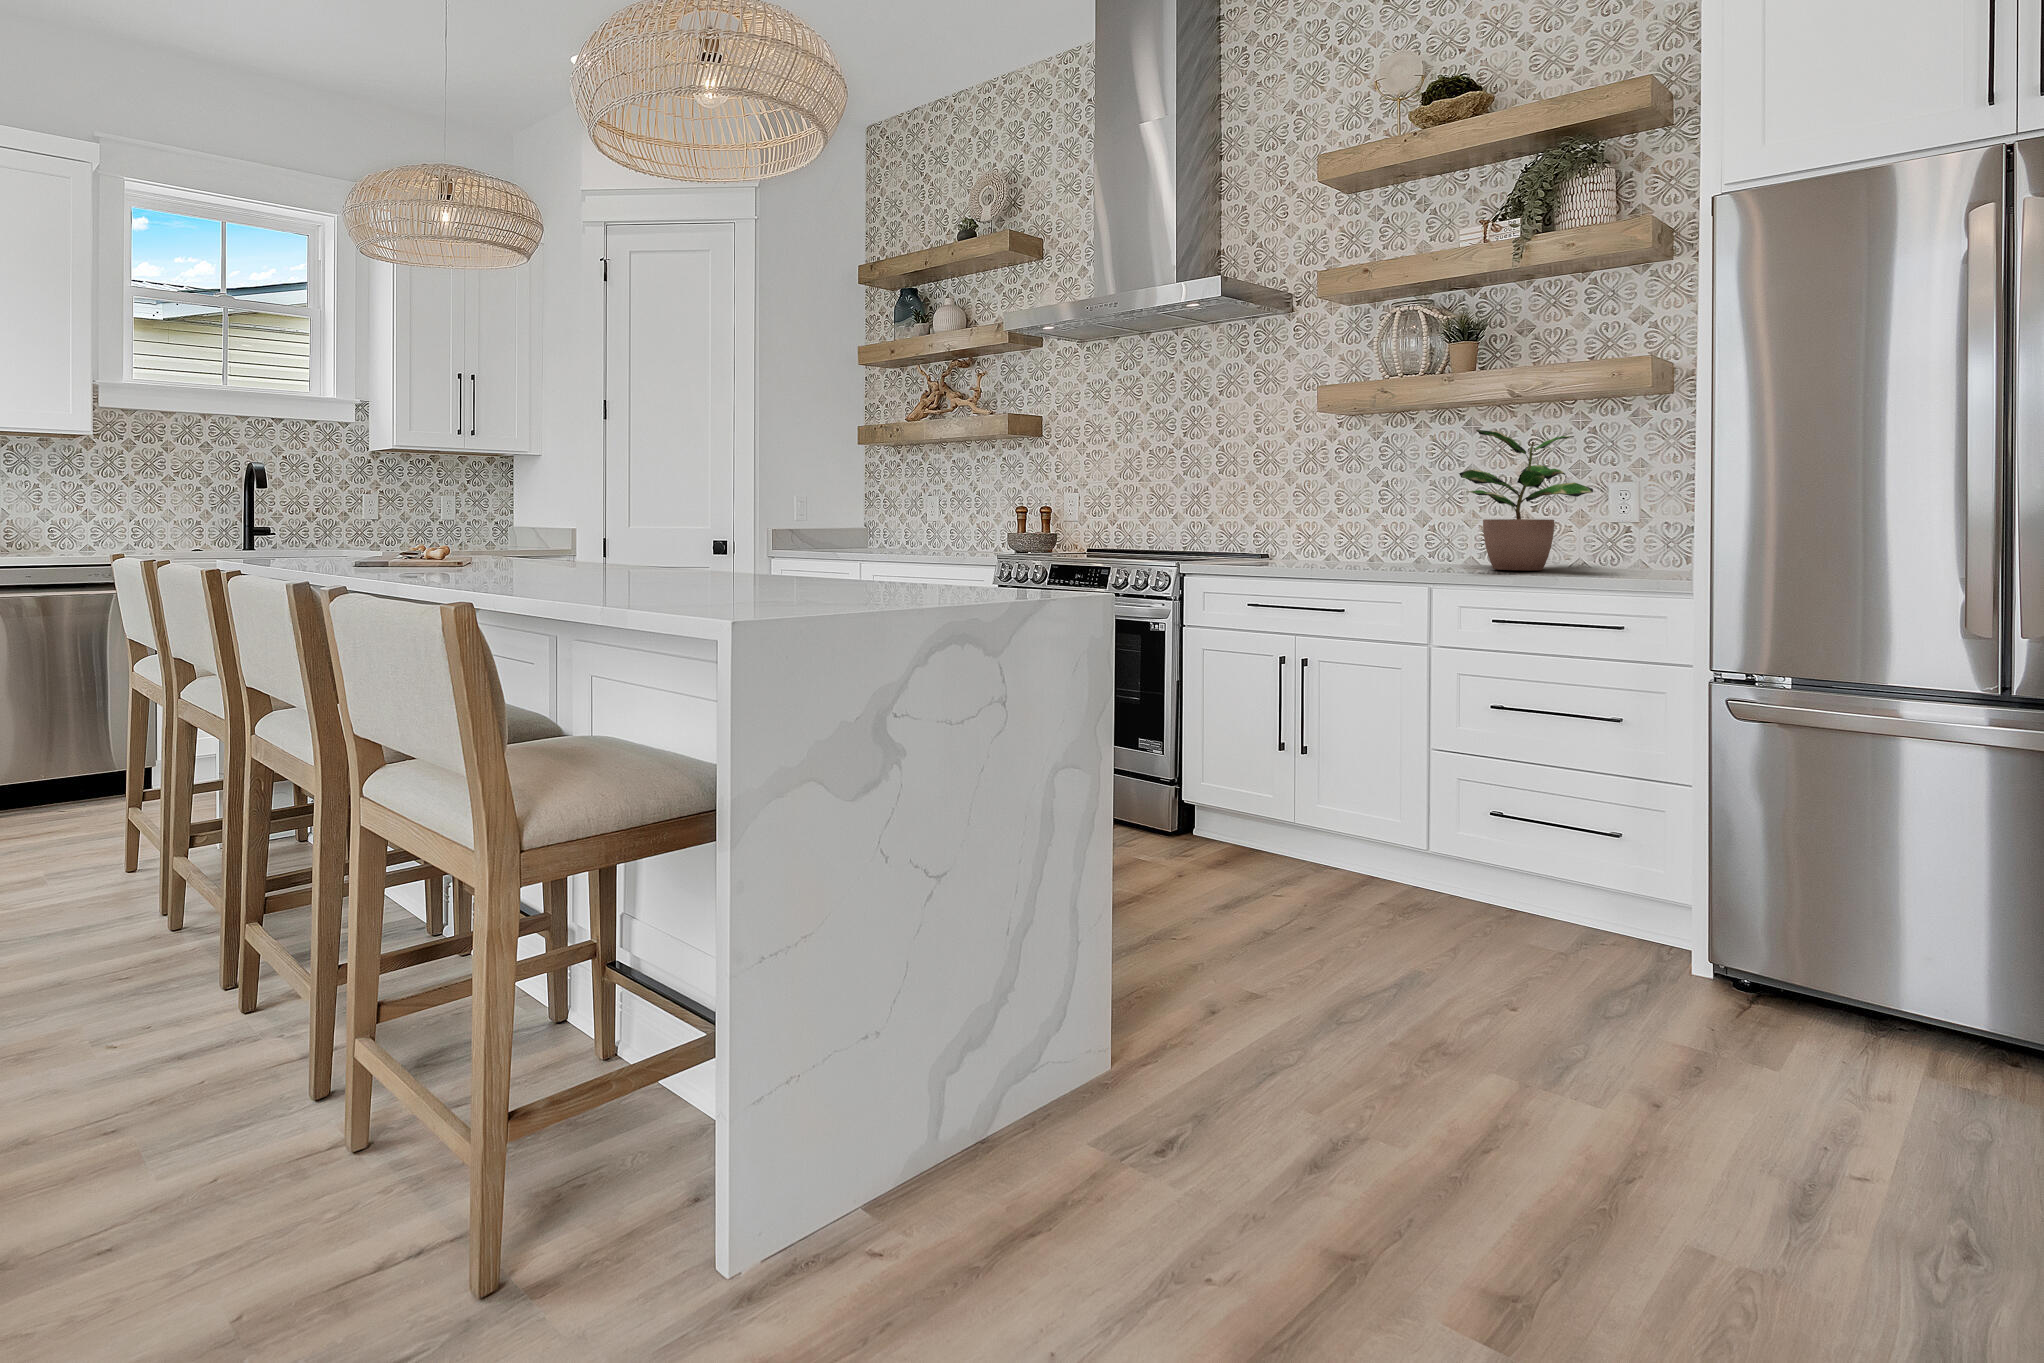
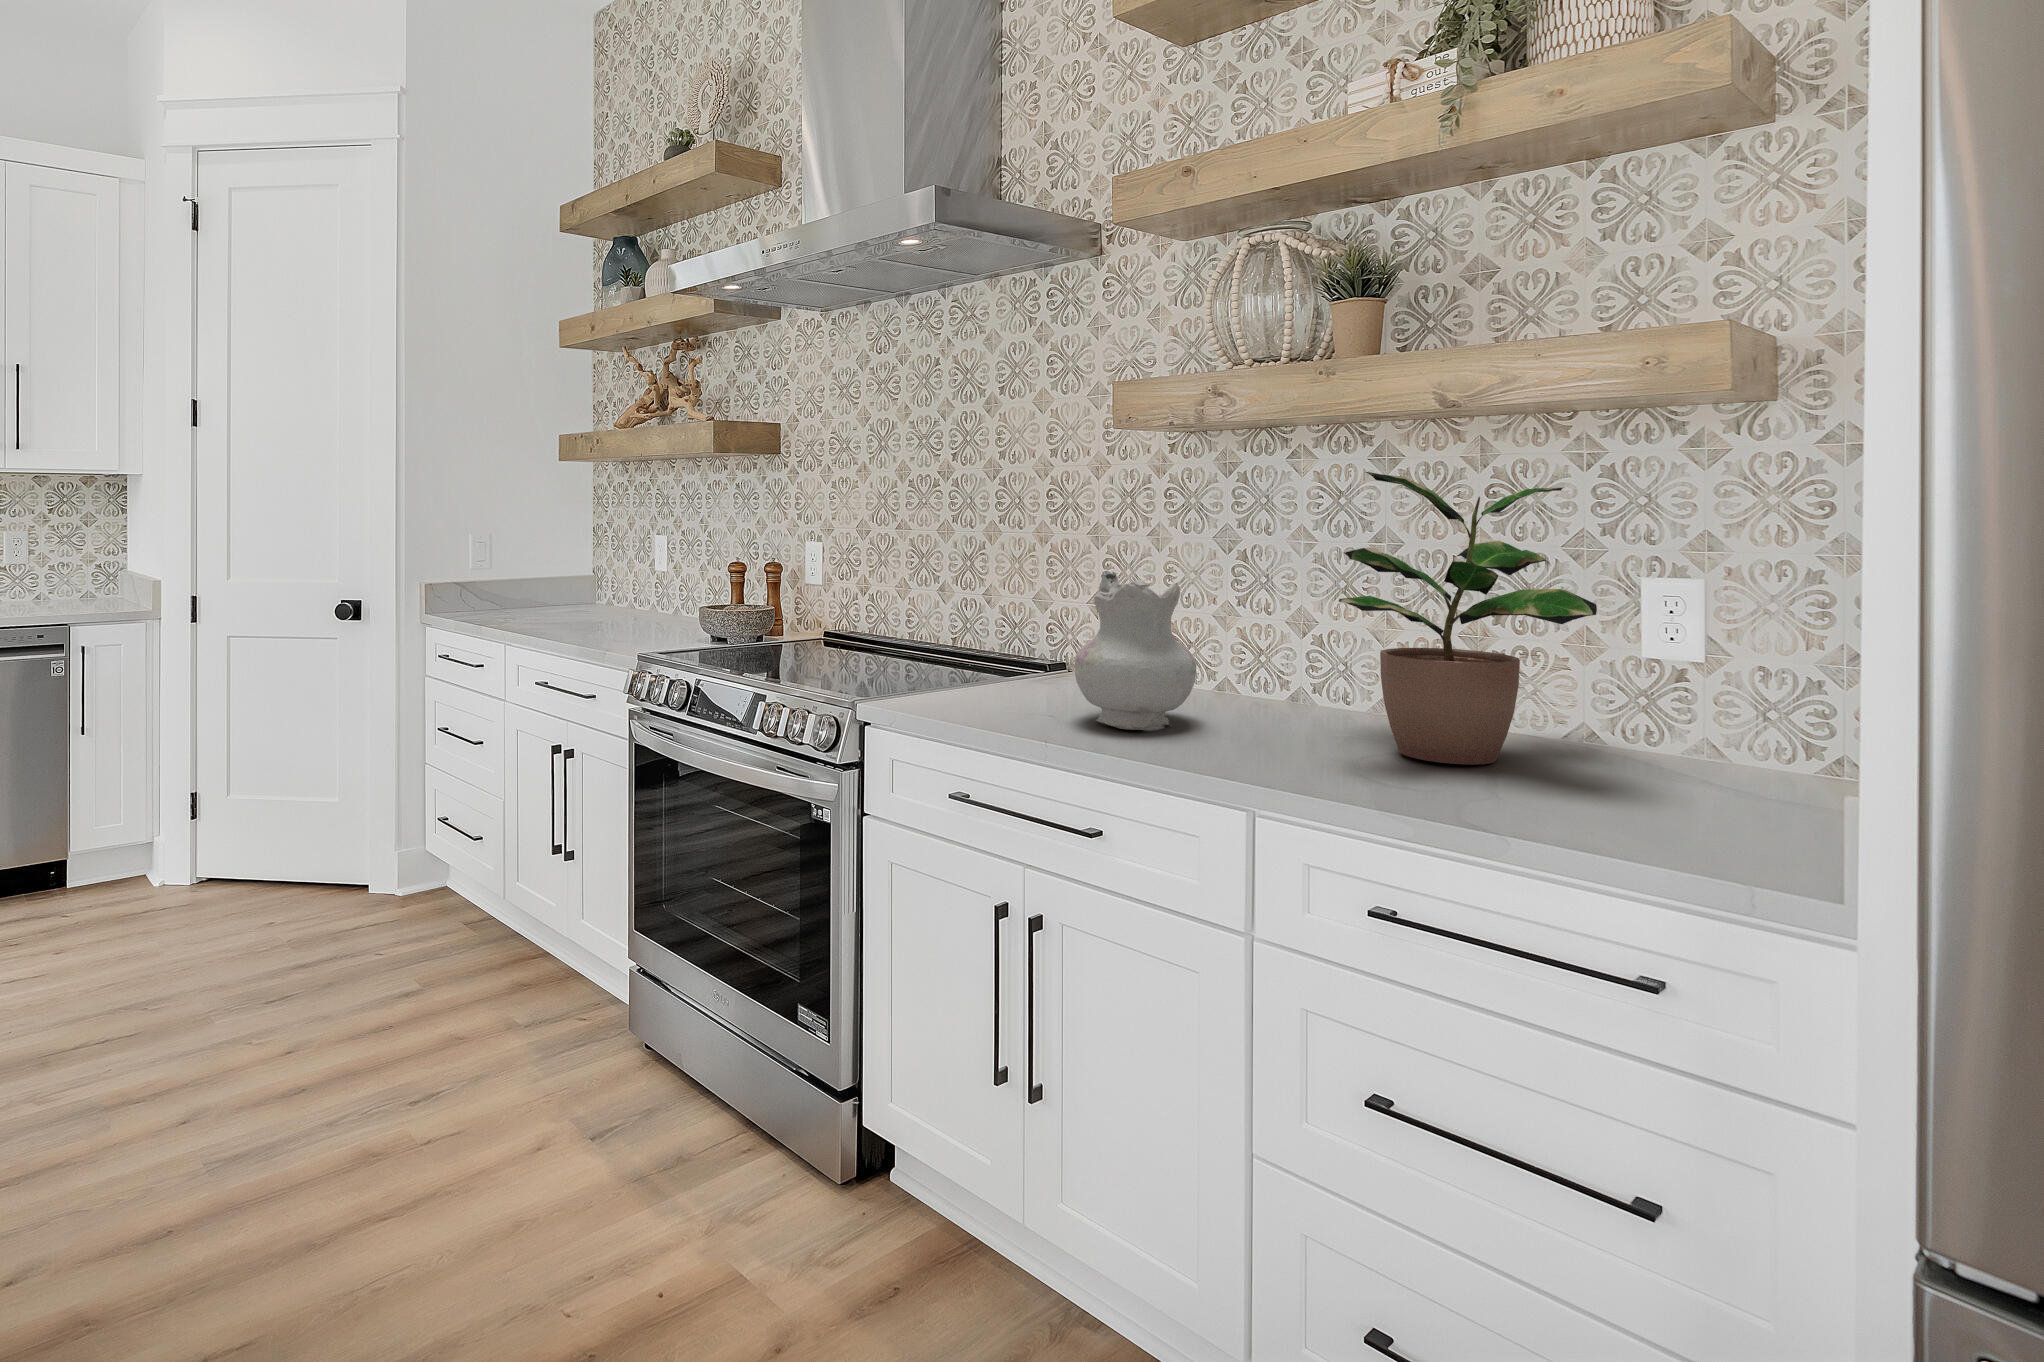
ceramic pitcher: none [1309,488,1378,568] -> present [1075,571,1197,730]

